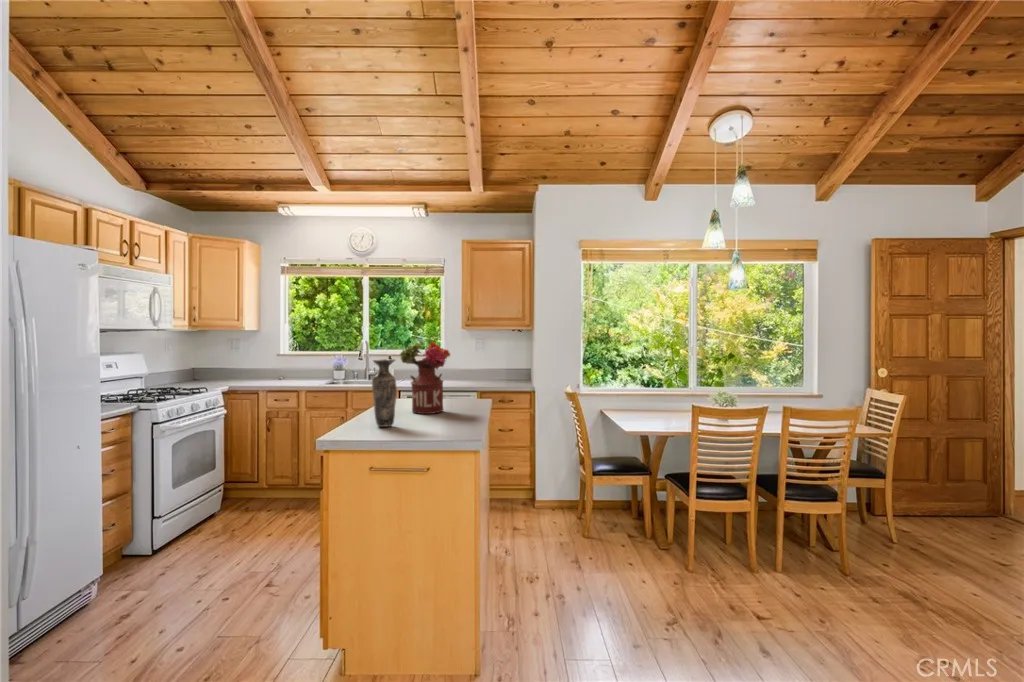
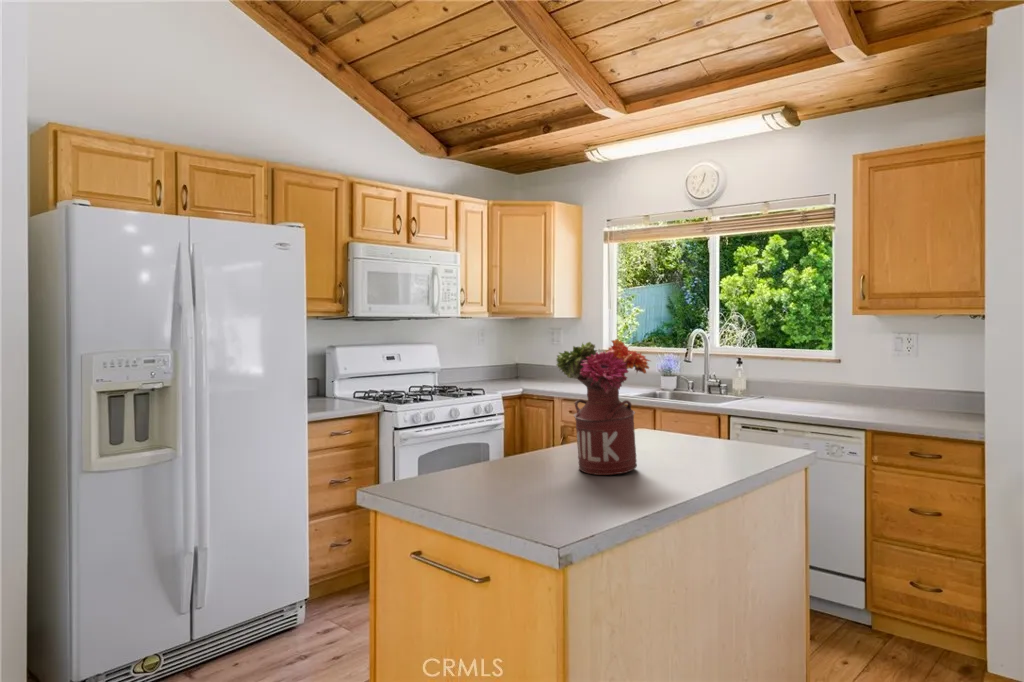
vase: present [372,359,397,427] -> none [434,372,477,493]

